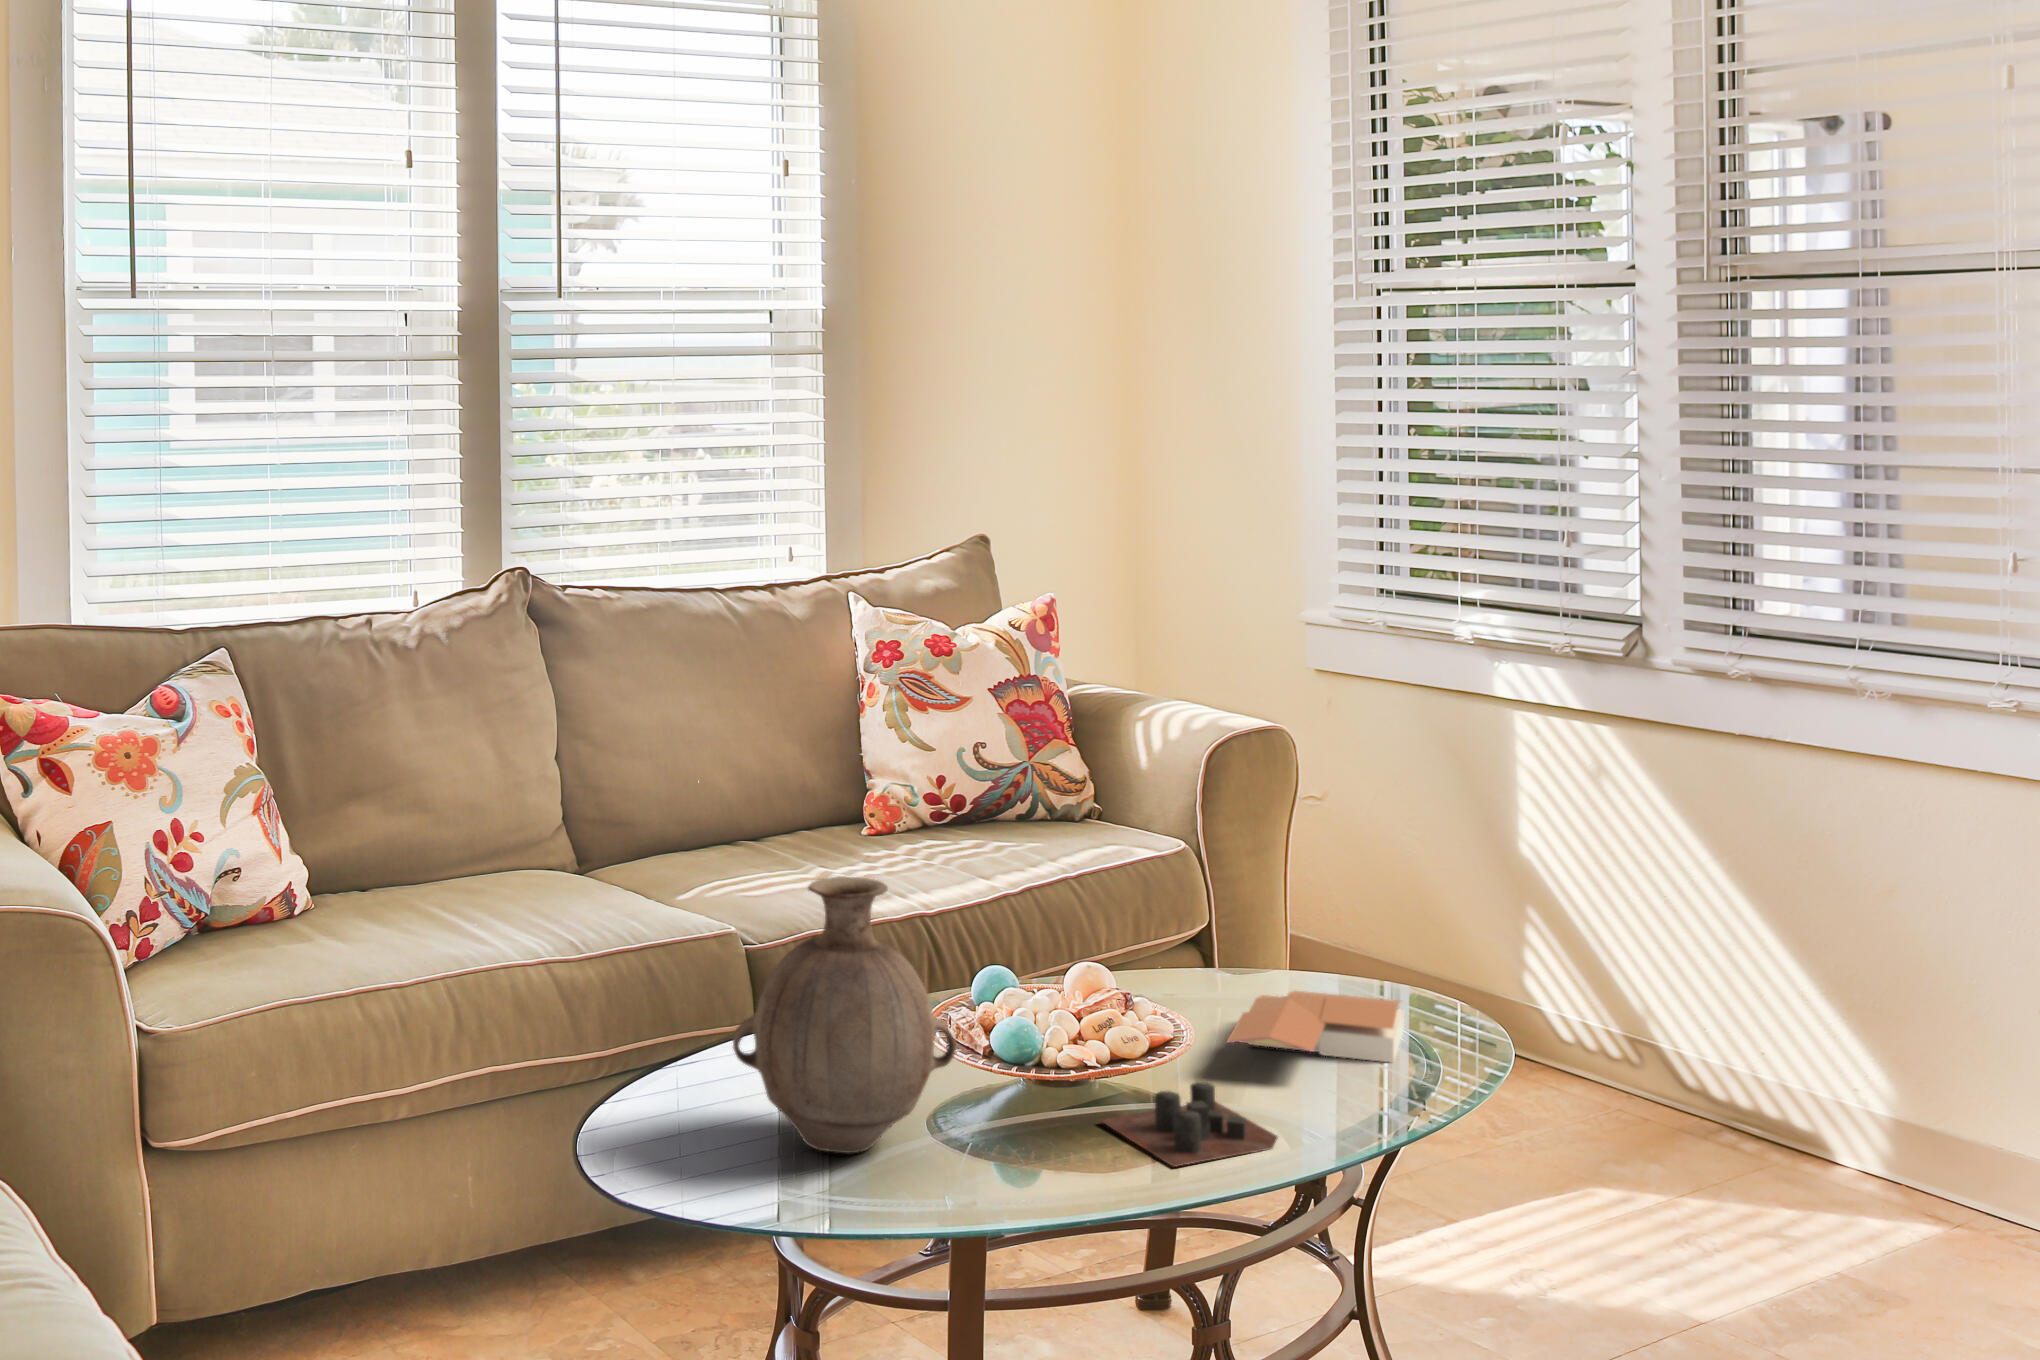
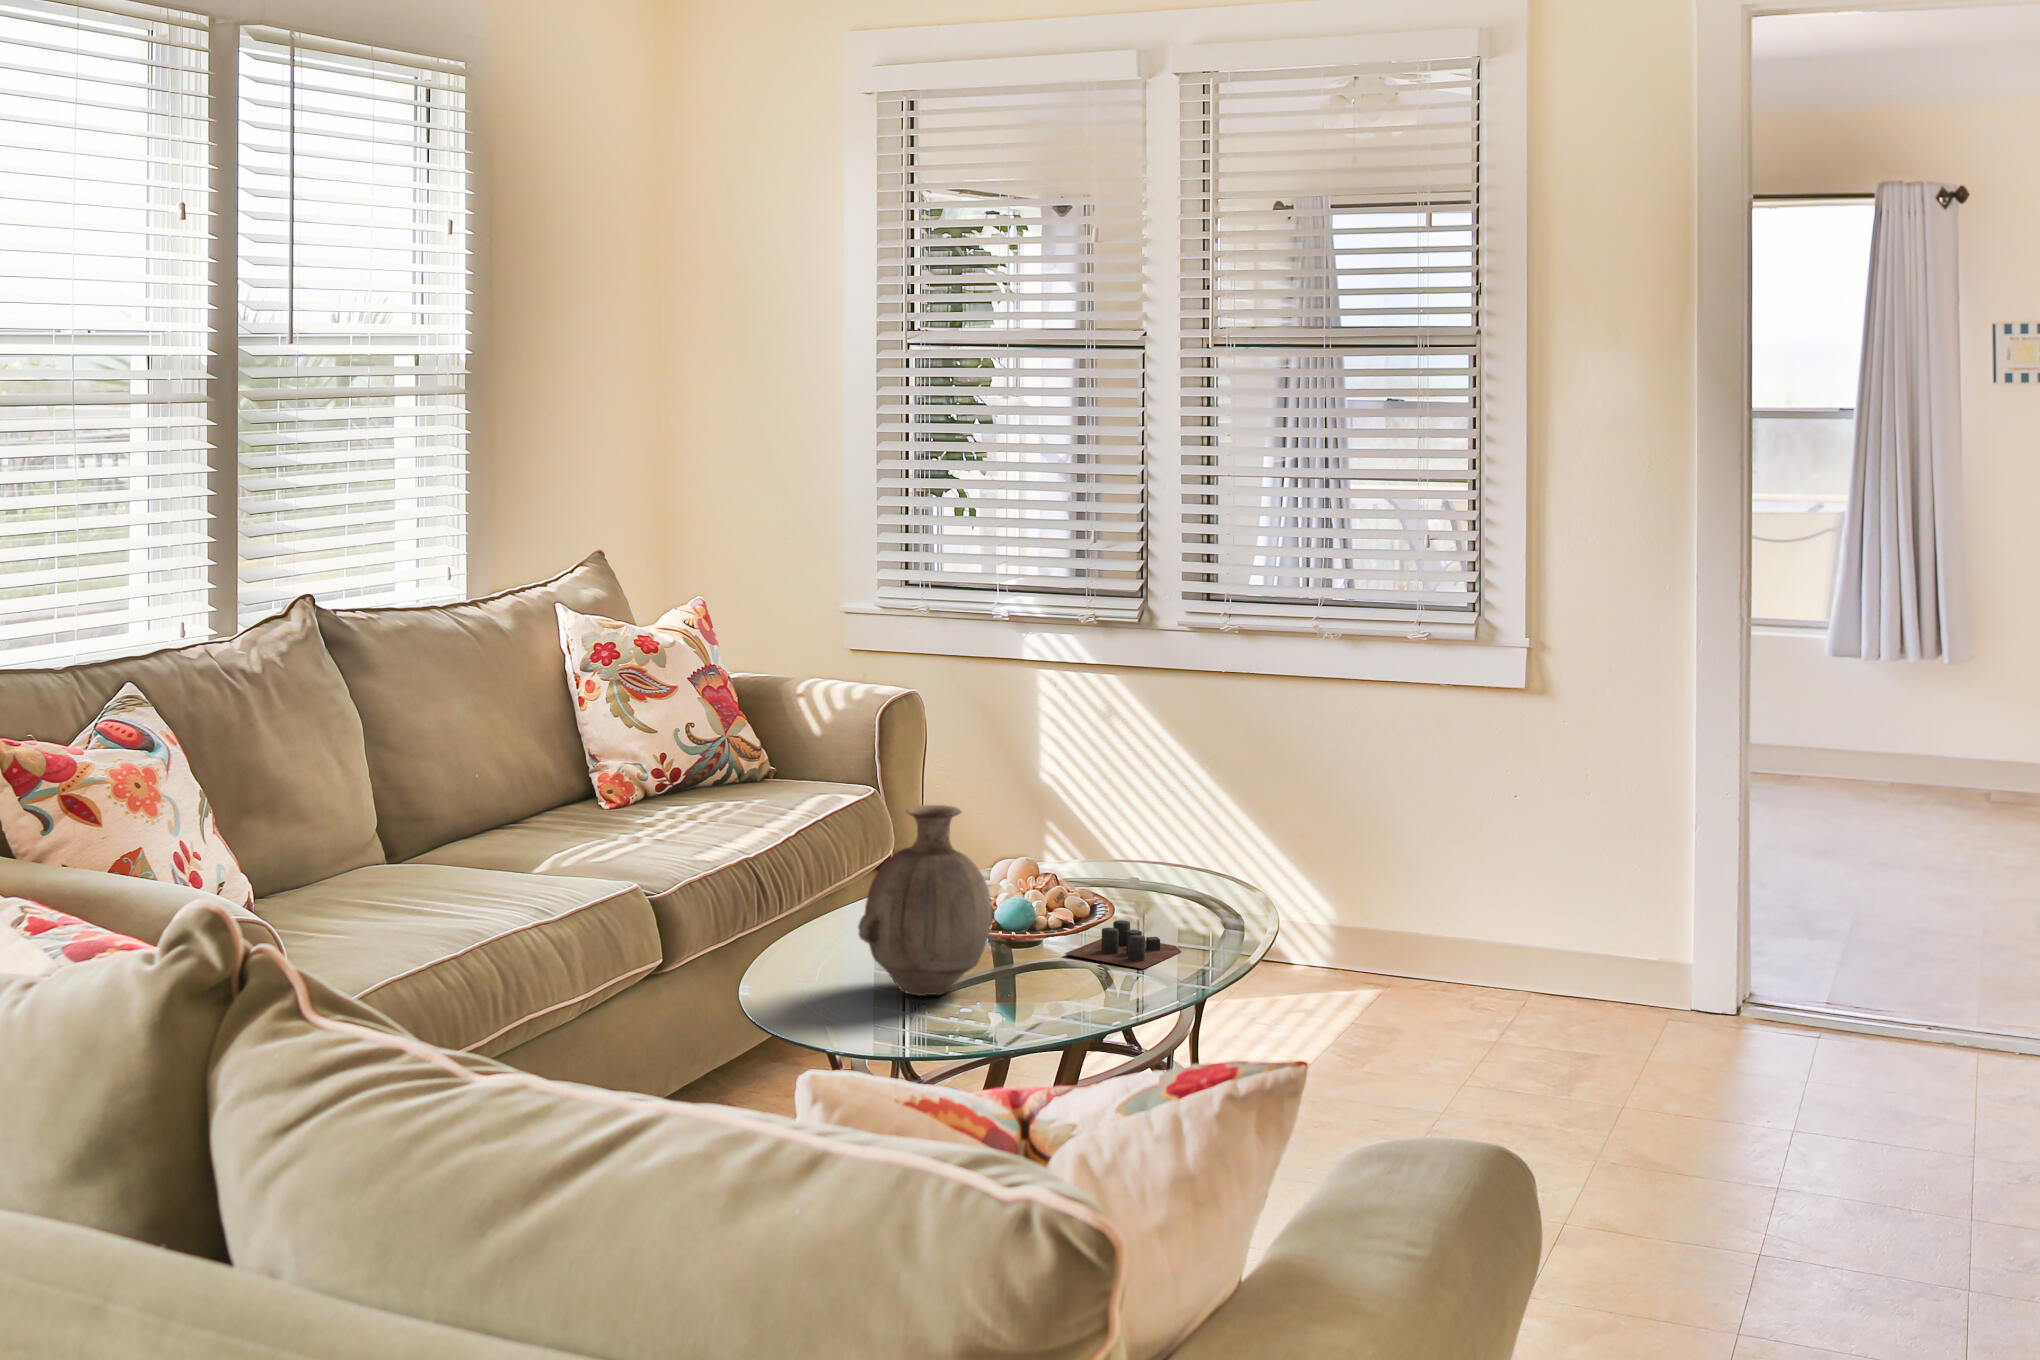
book: present [1227,991,1404,1063] -> none [1075,863,1184,903]

